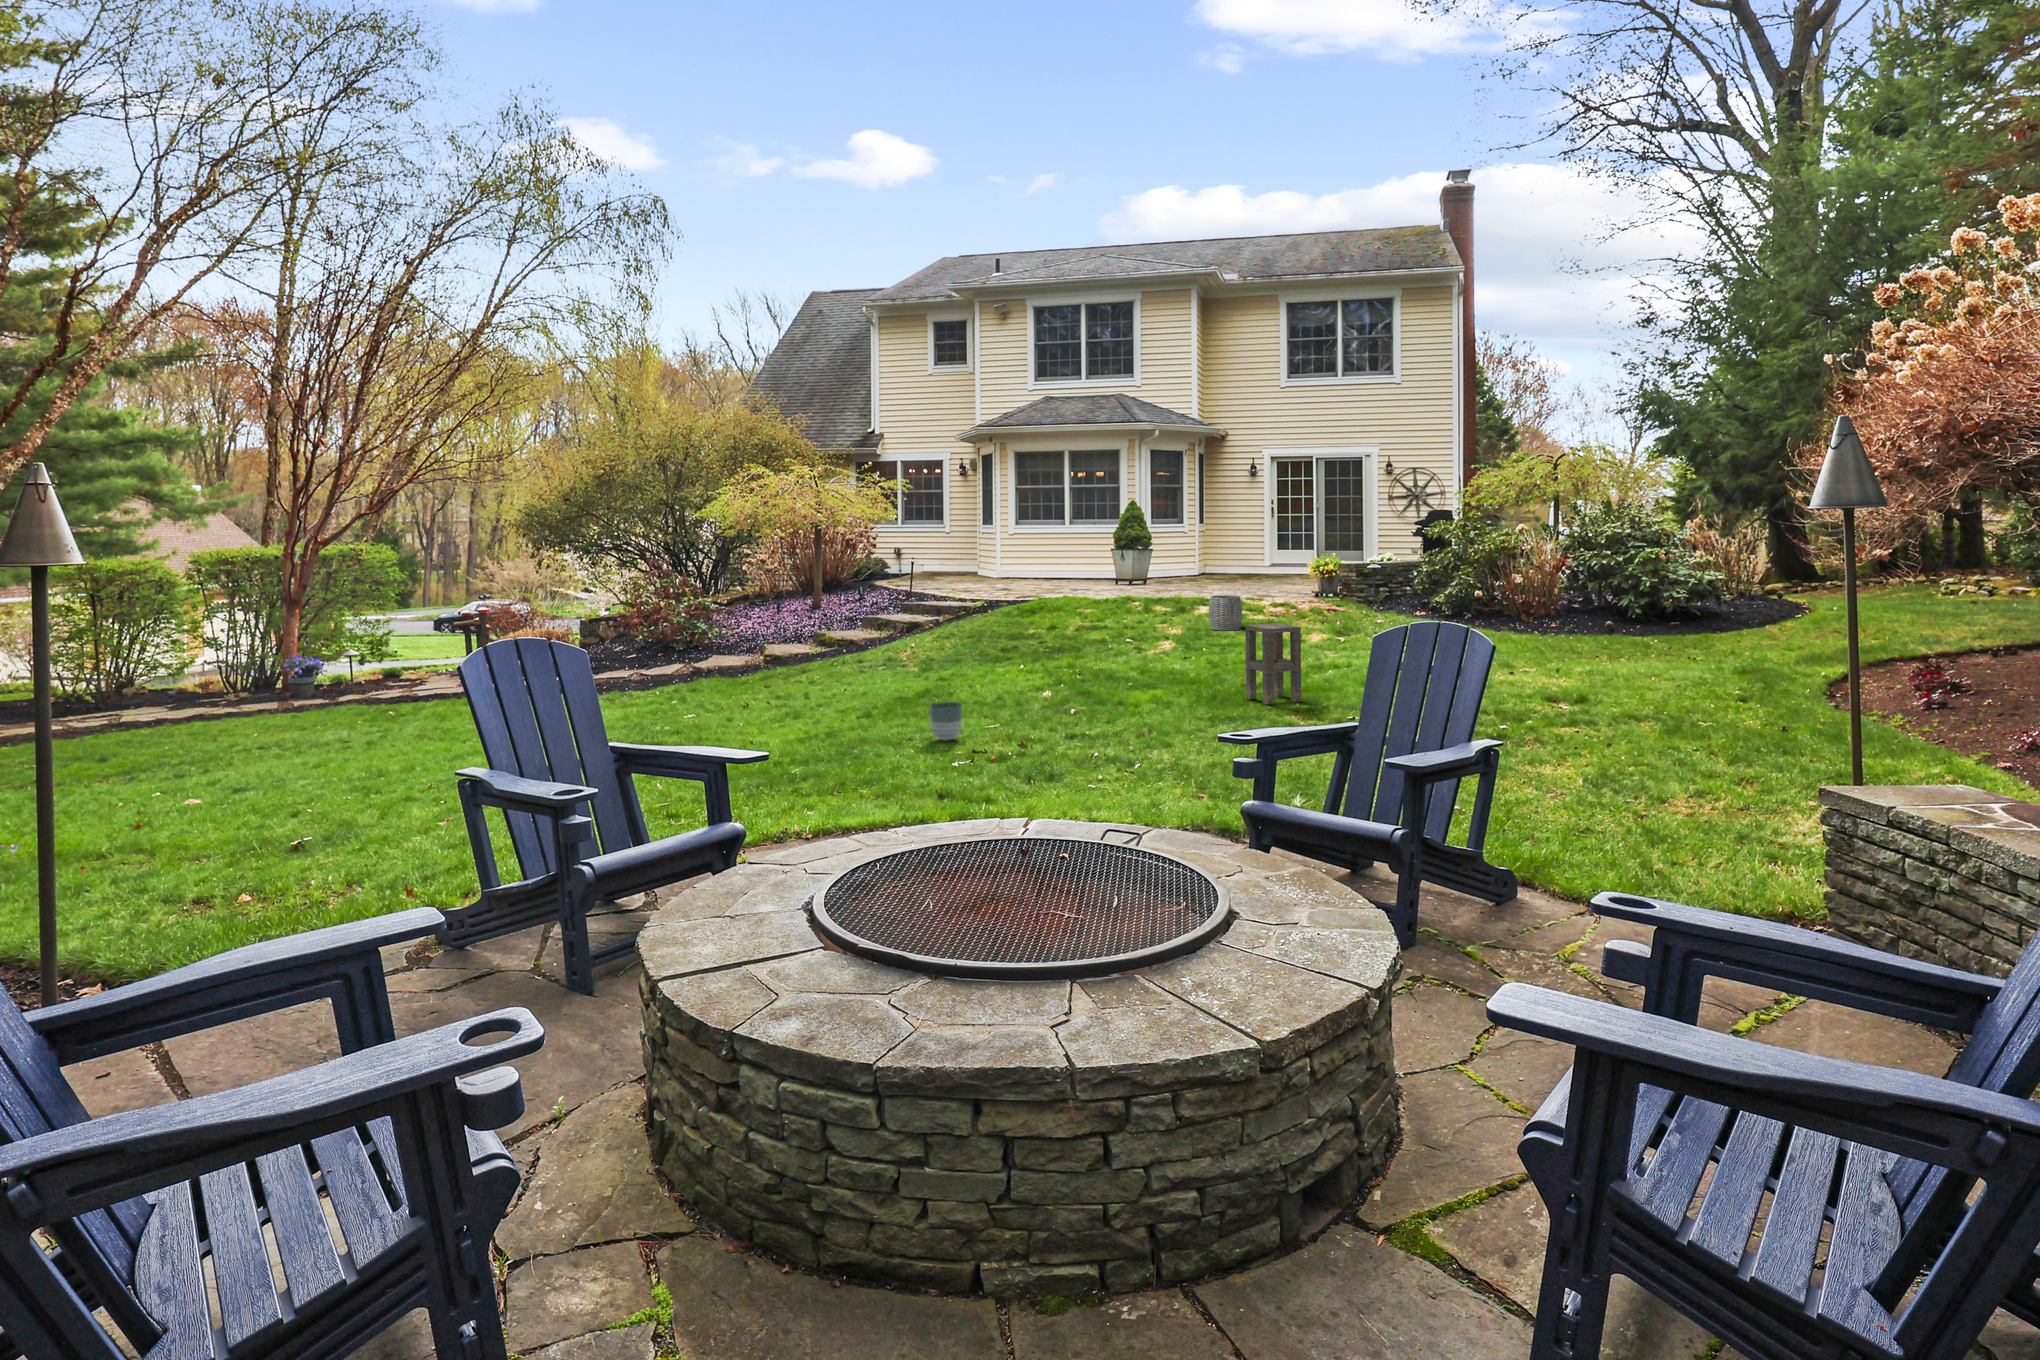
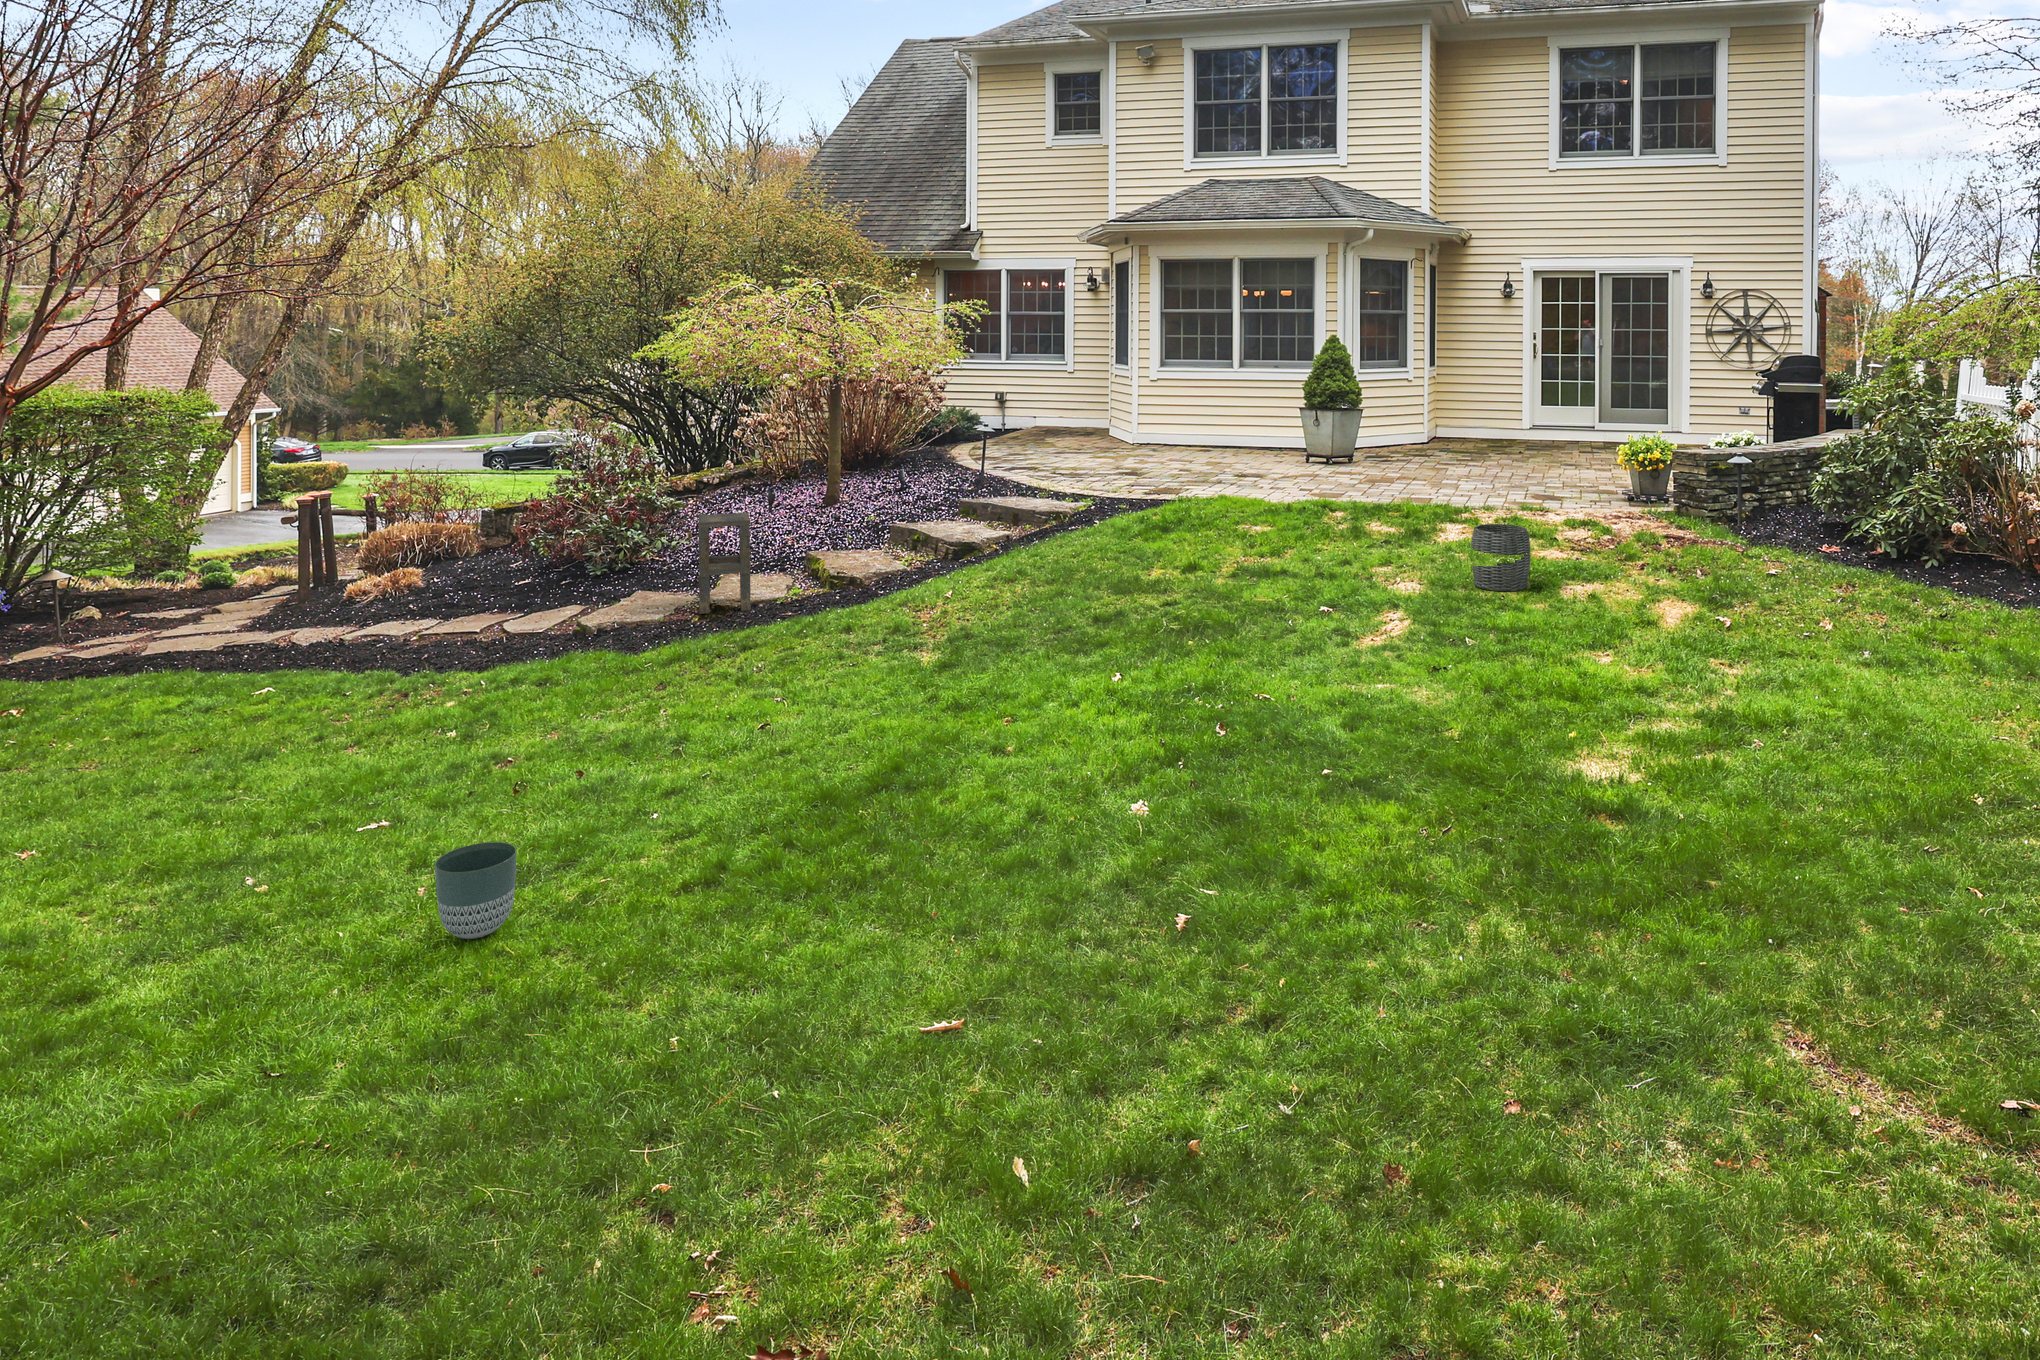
side table: present [1245,623,1301,705] -> present [698,513,751,614]
planter: present [930,702,962,740] -> present [435,842,516,939]

